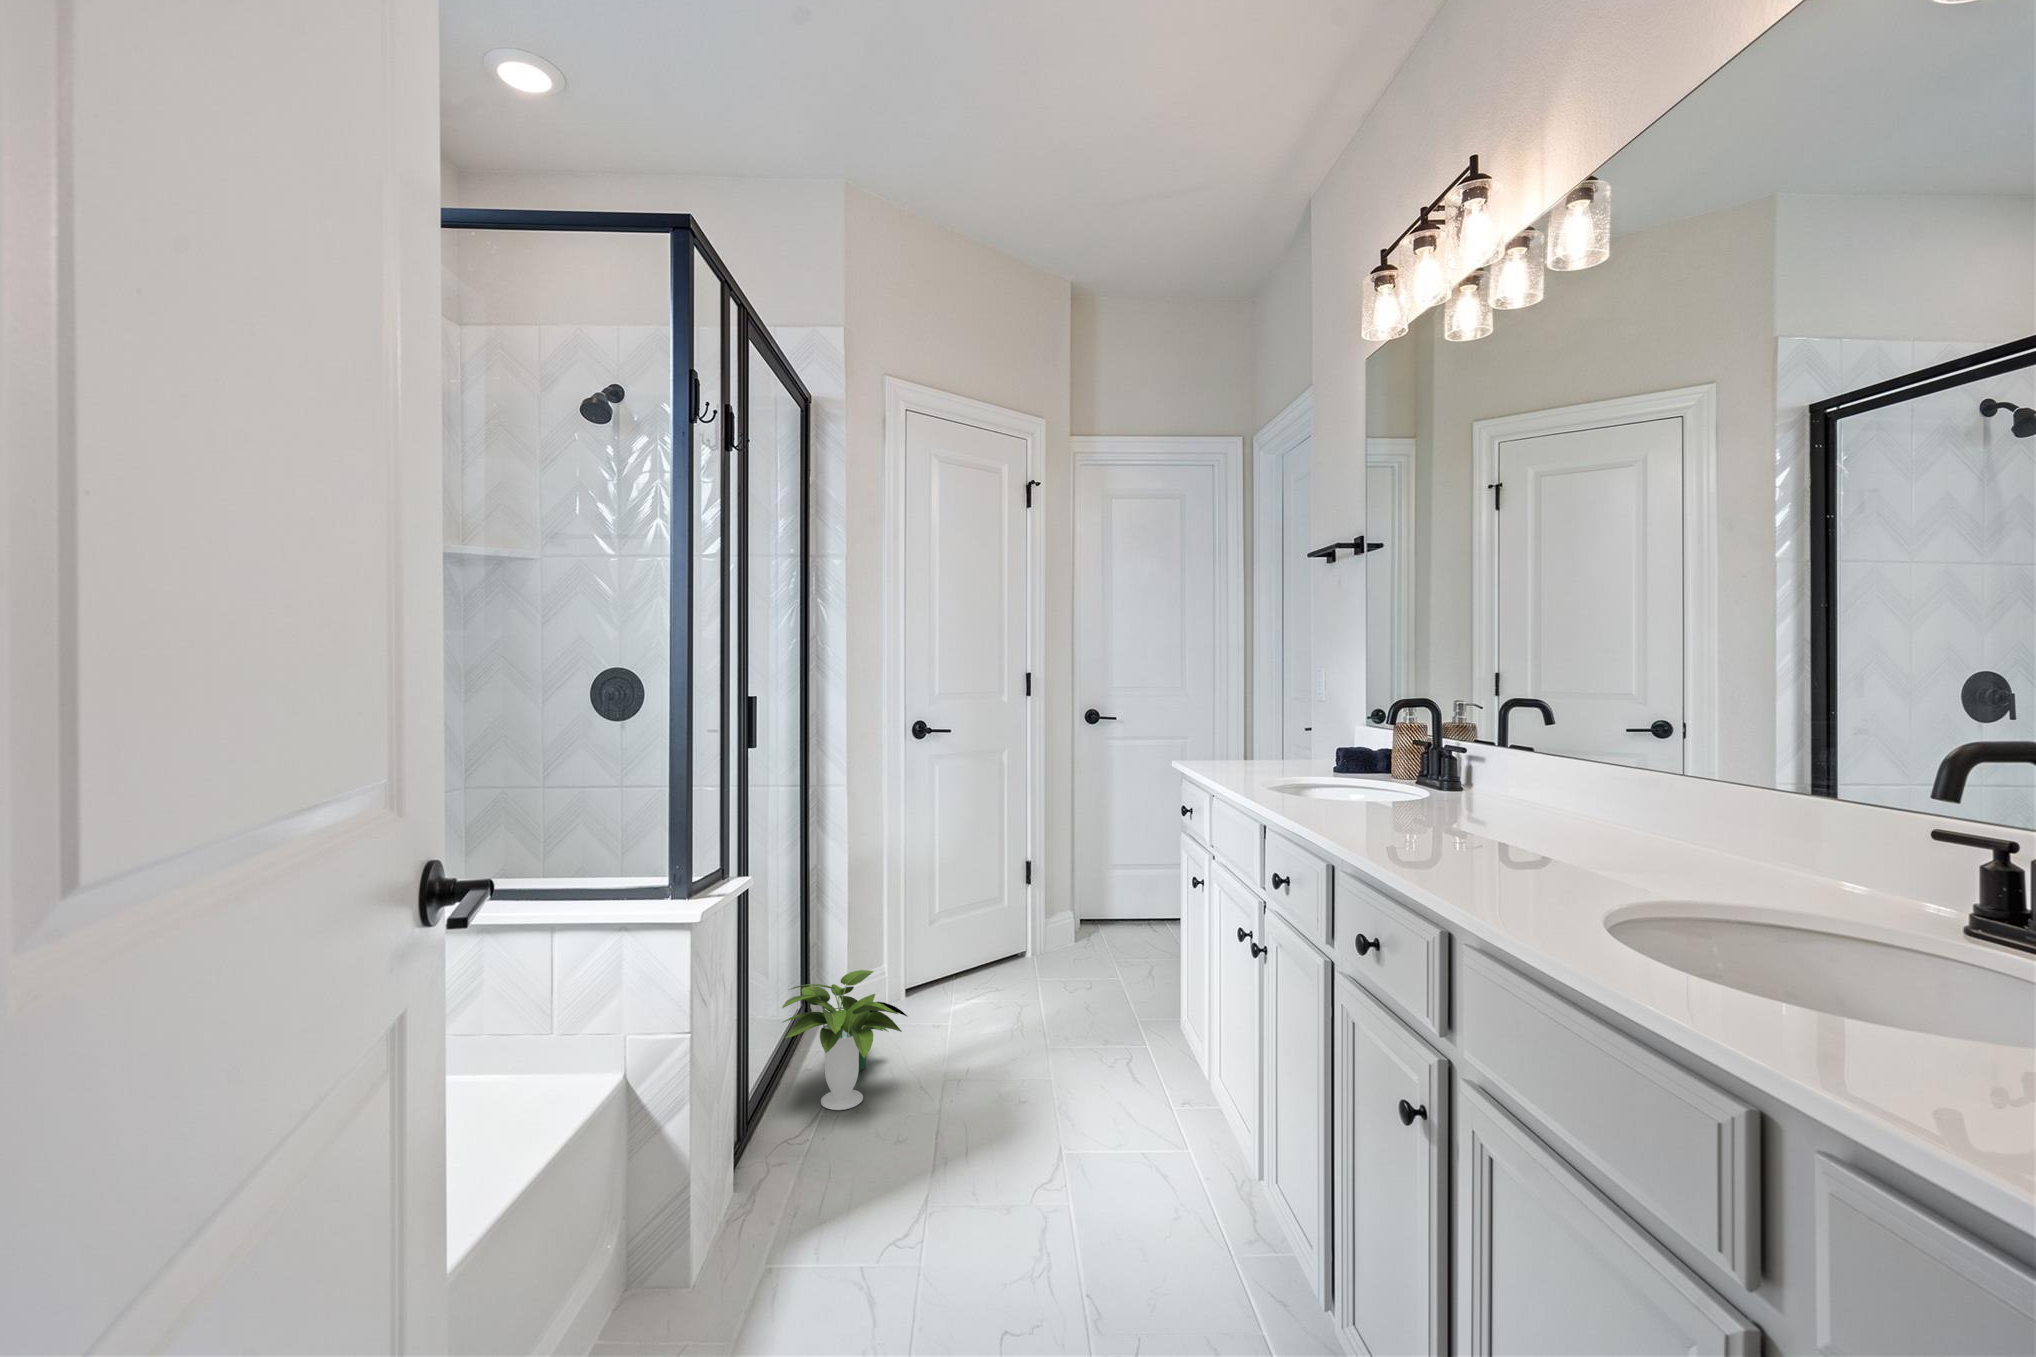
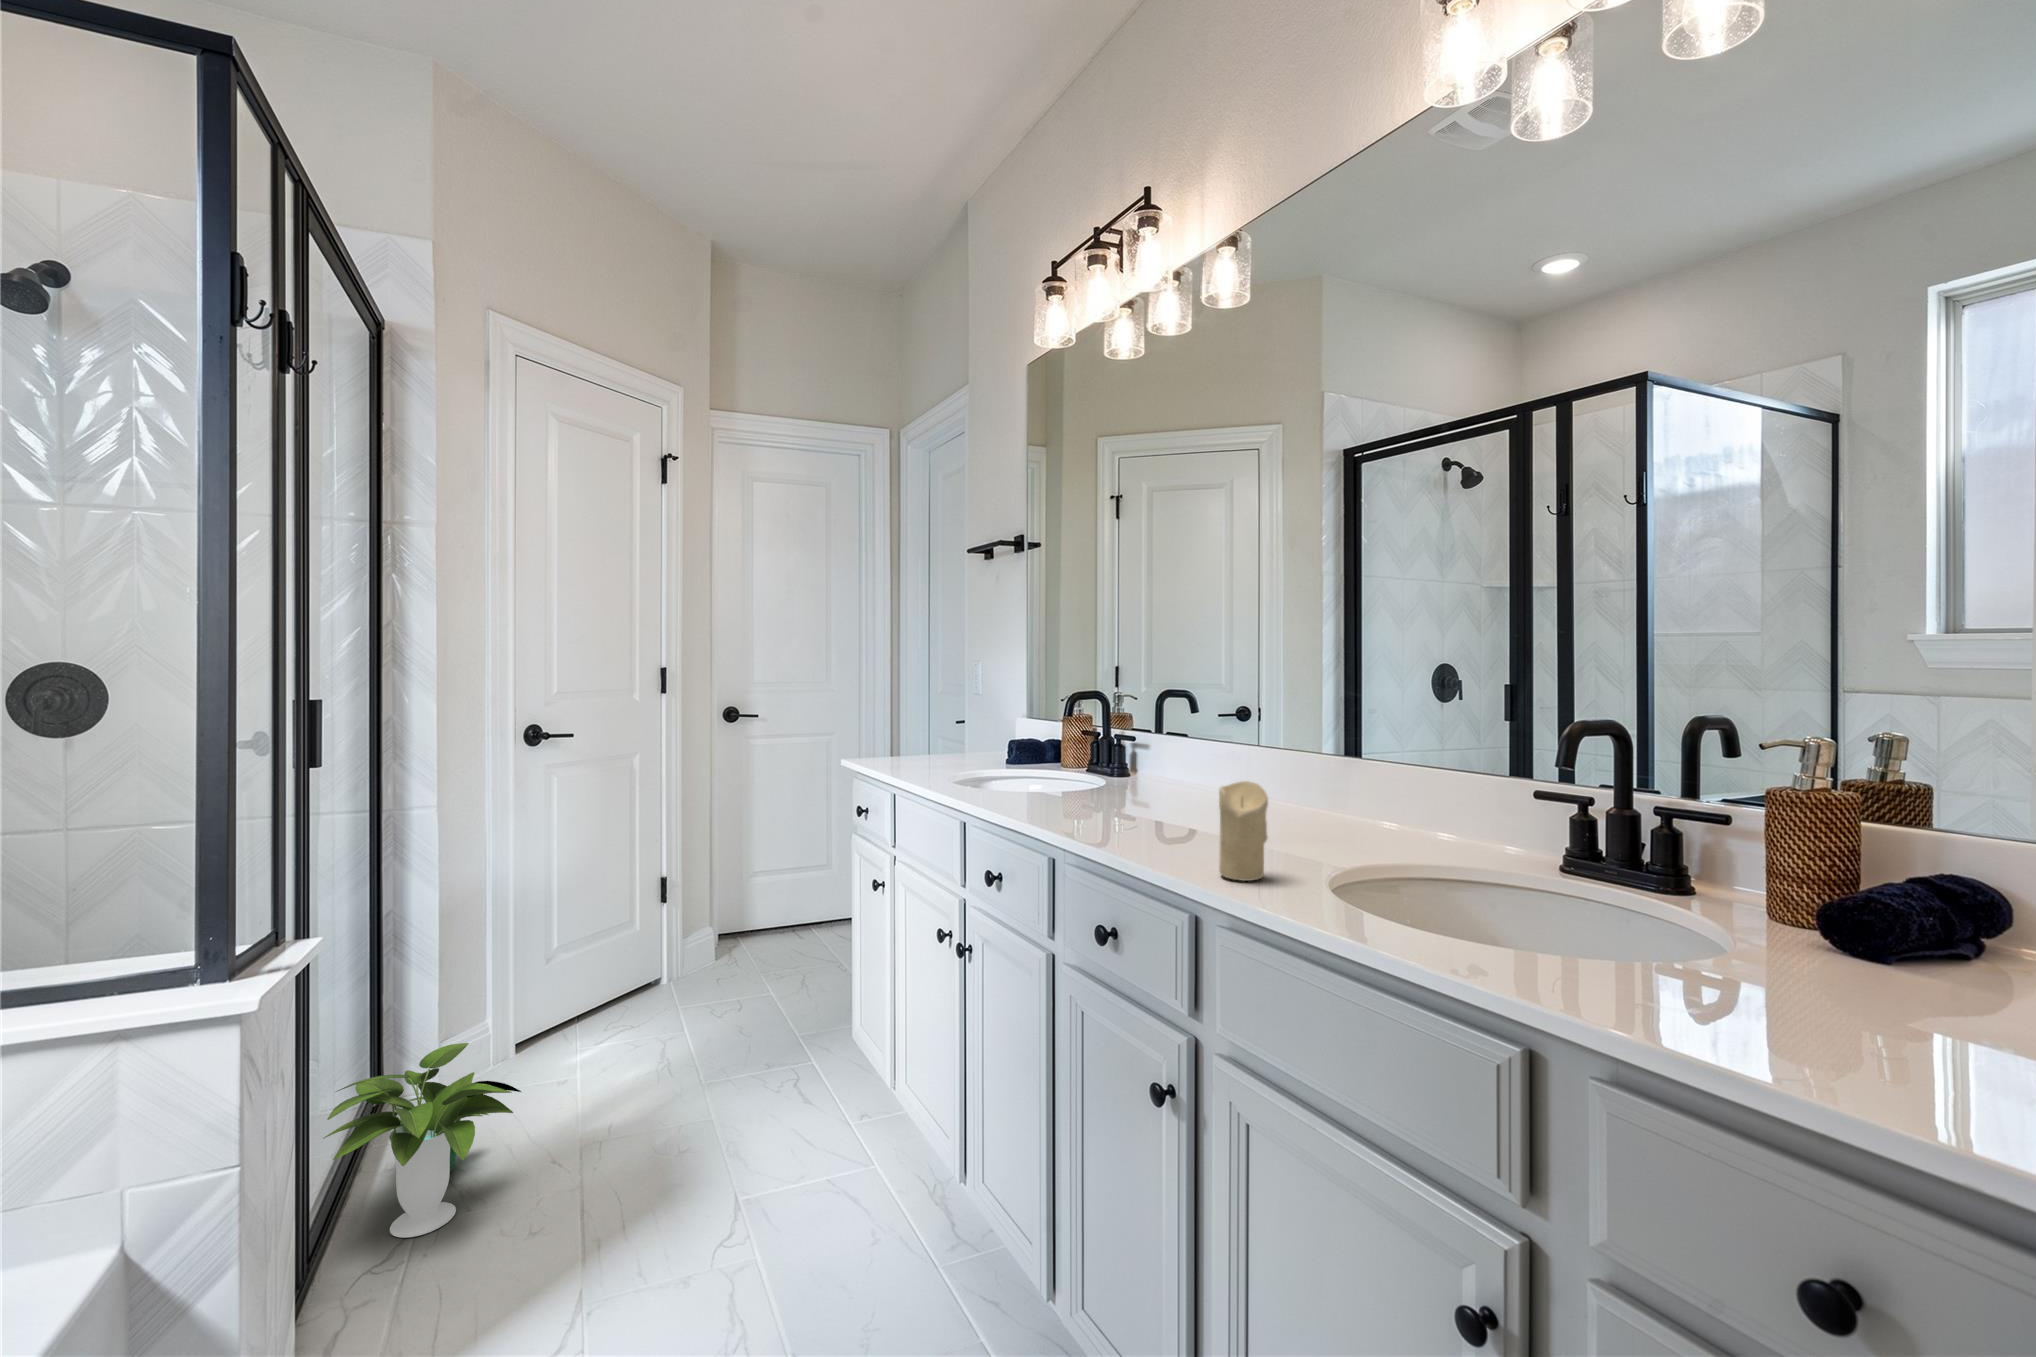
candle: none [1474,798,1532,903] -> present [1219,781,1268,881]

